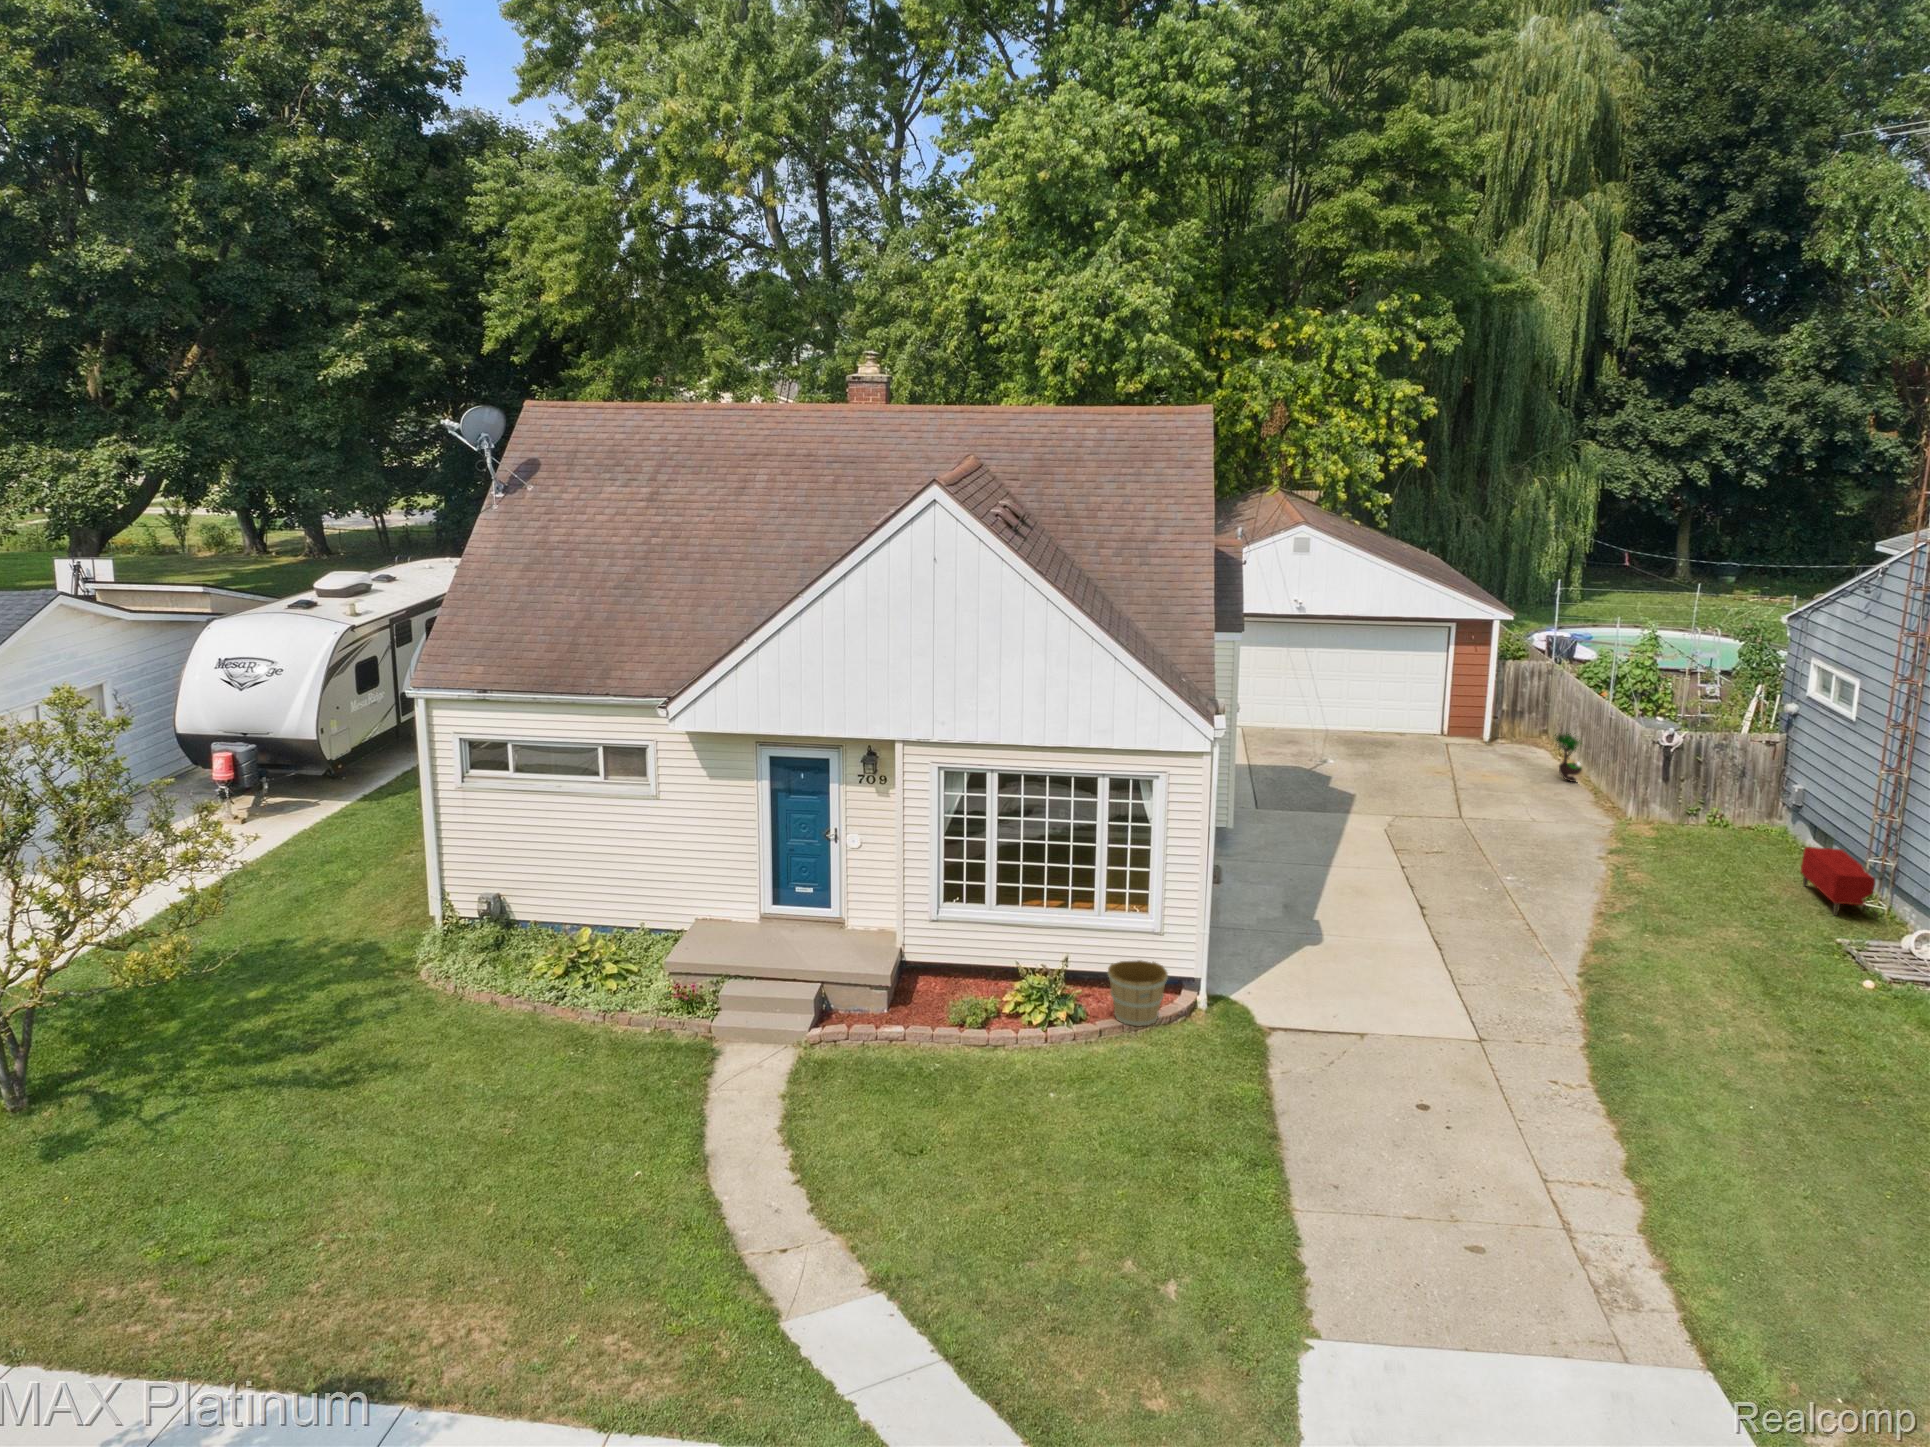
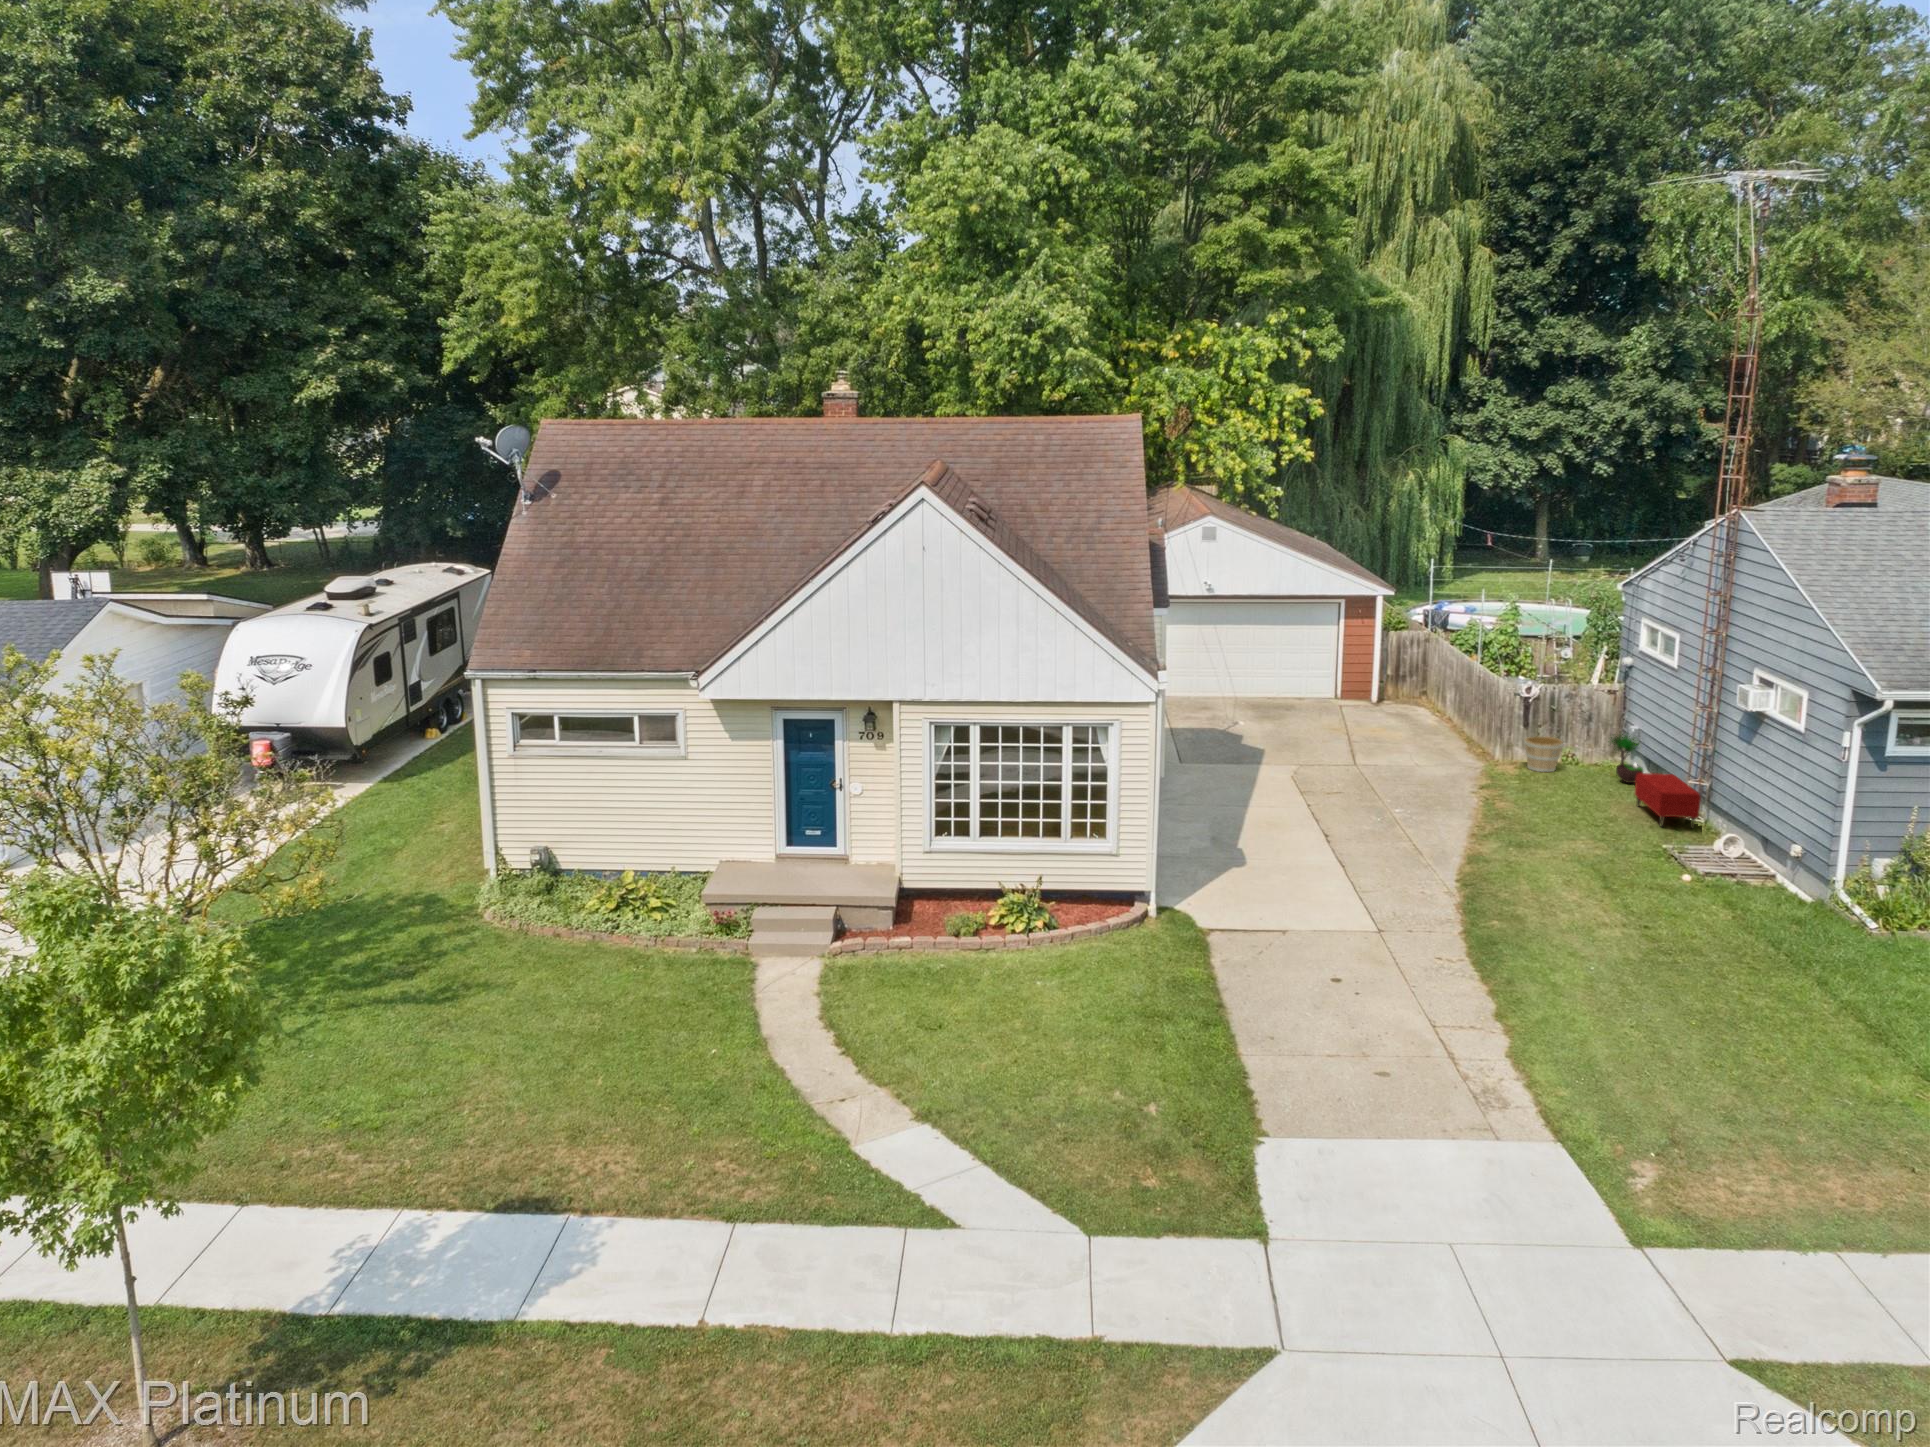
potted tree: present [1554,733,1582,782] -> present [1611,734,1643,783]
wooden bucket: present [1108,960,1168,1027] -> present [1524,736,1564,772]

